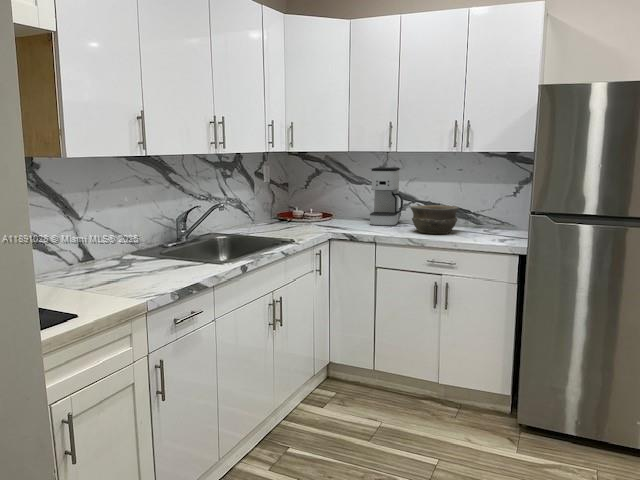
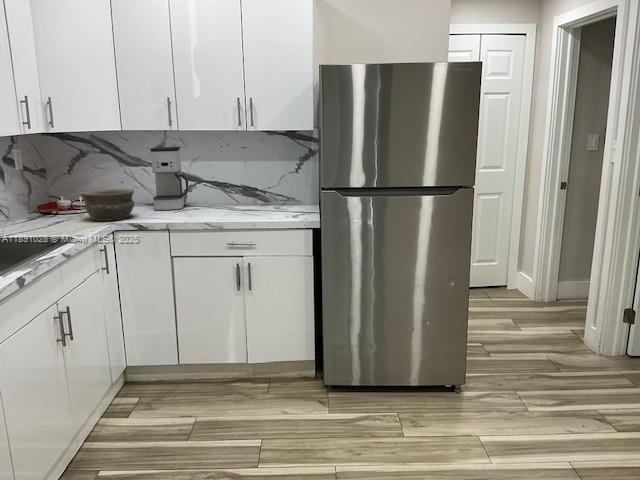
bowl: present [411,205,458,234] -> present [81,189,134,221]

